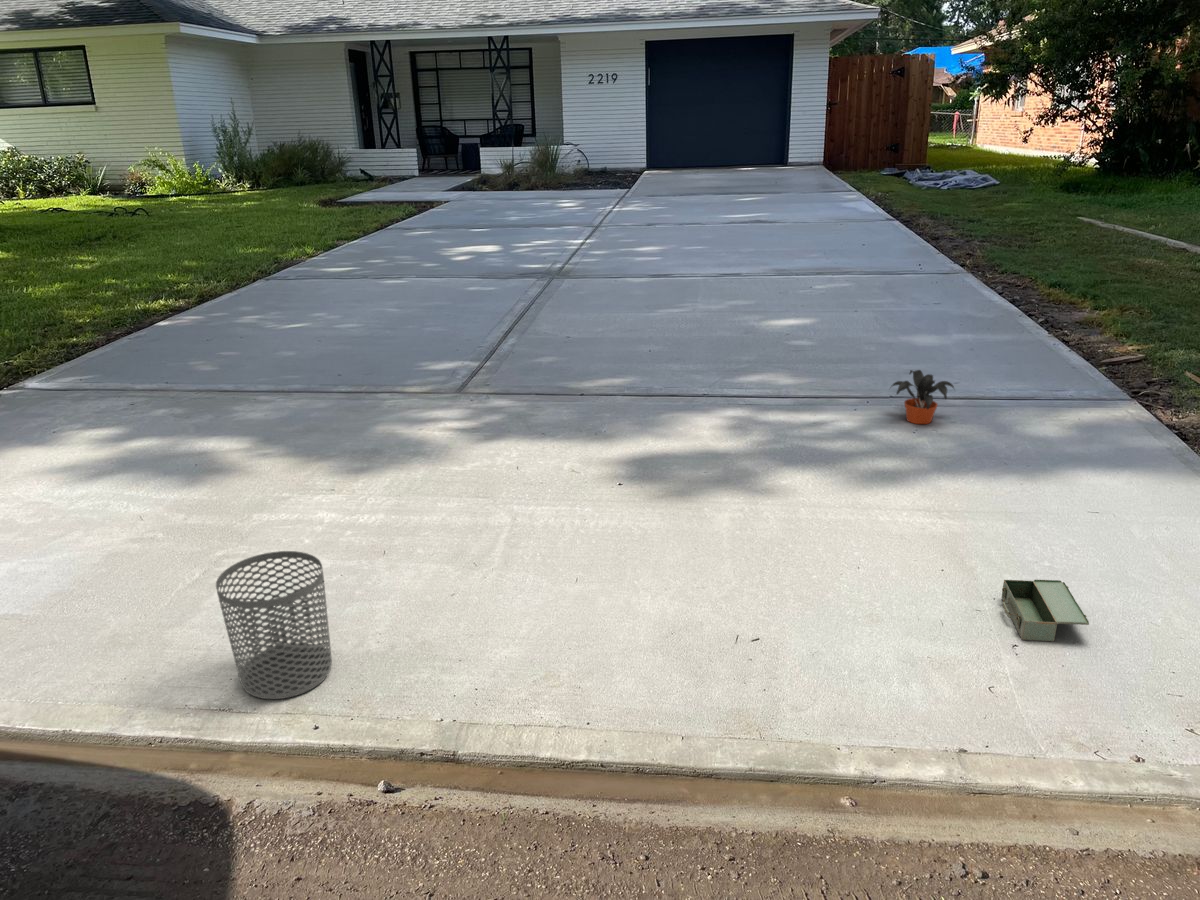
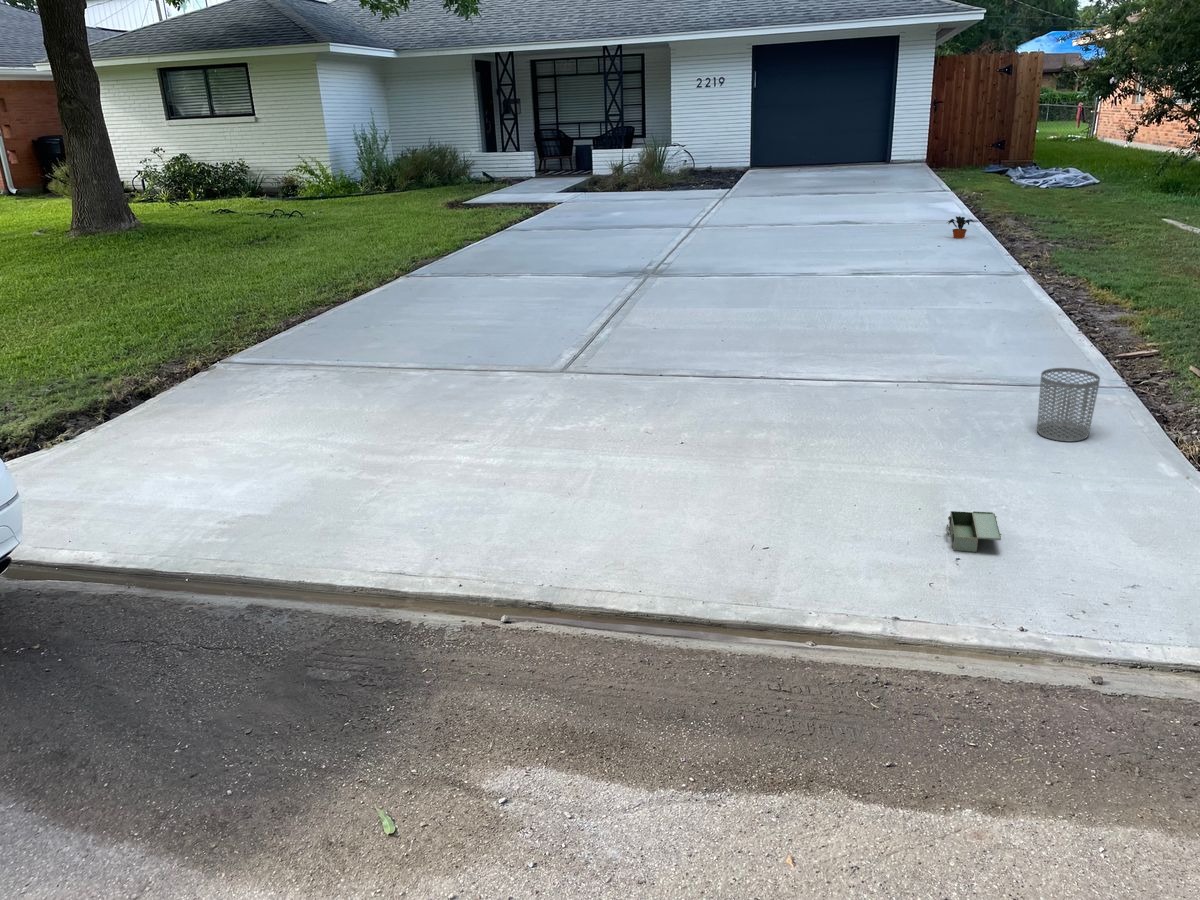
potted plant: present [892,370,954,424] -> present [948,216,973,238]
waste bin: present [216,551,332,699] -> present [1037,368,1100,442]

